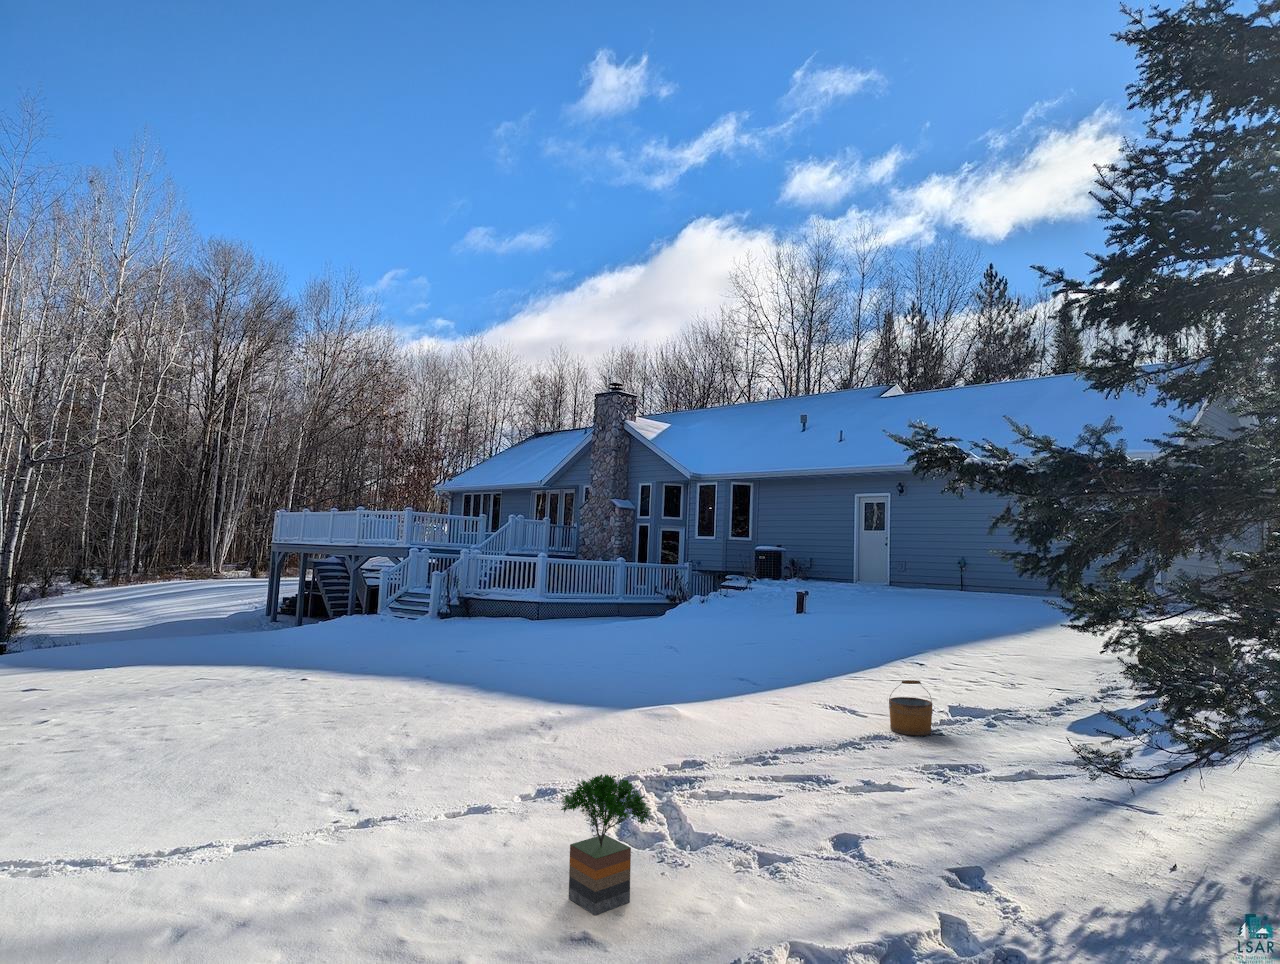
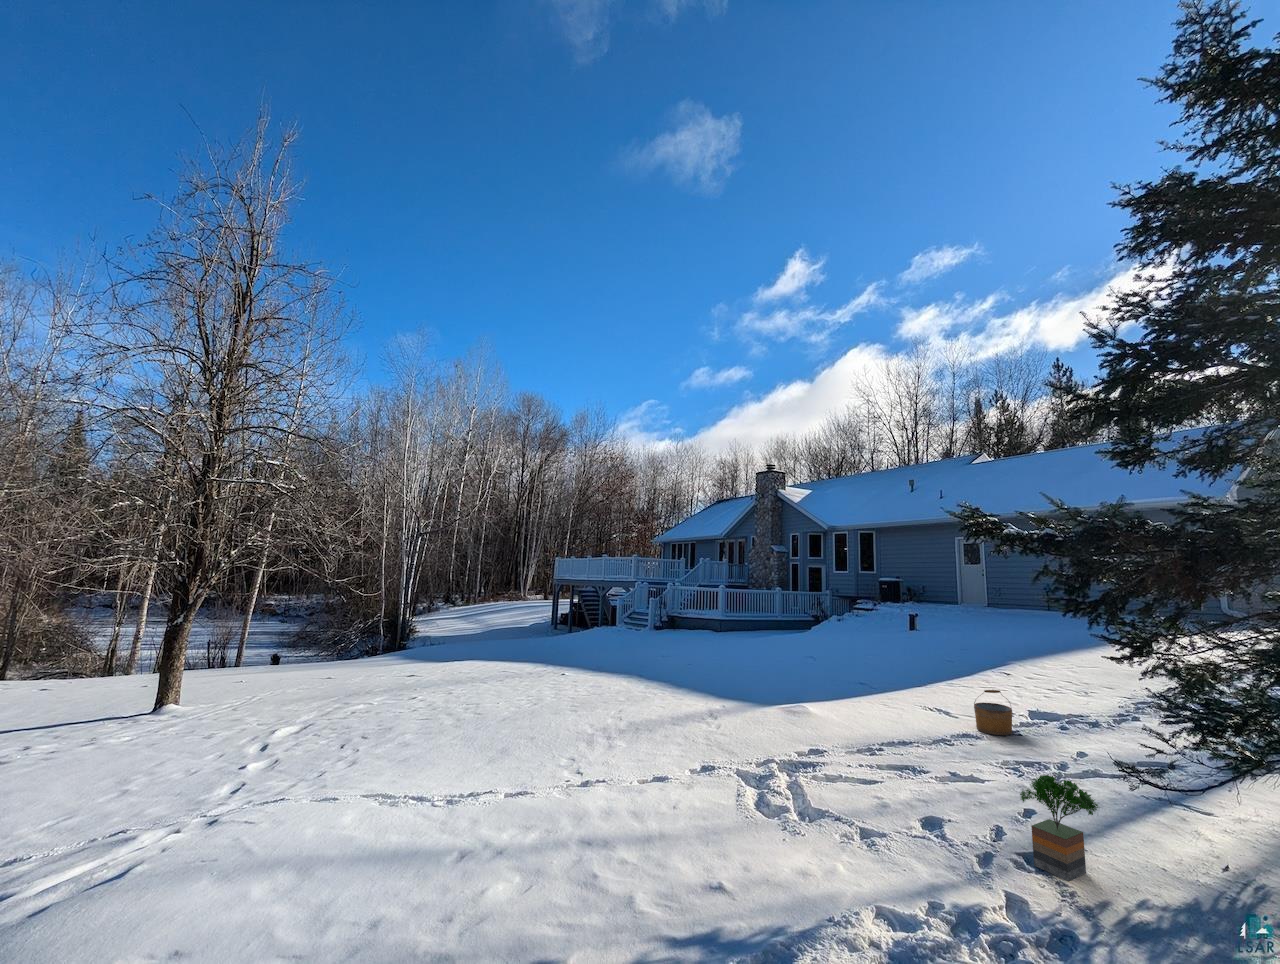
potted tree: present [561,774,651,915] -> present [1020,775,1099,881]

